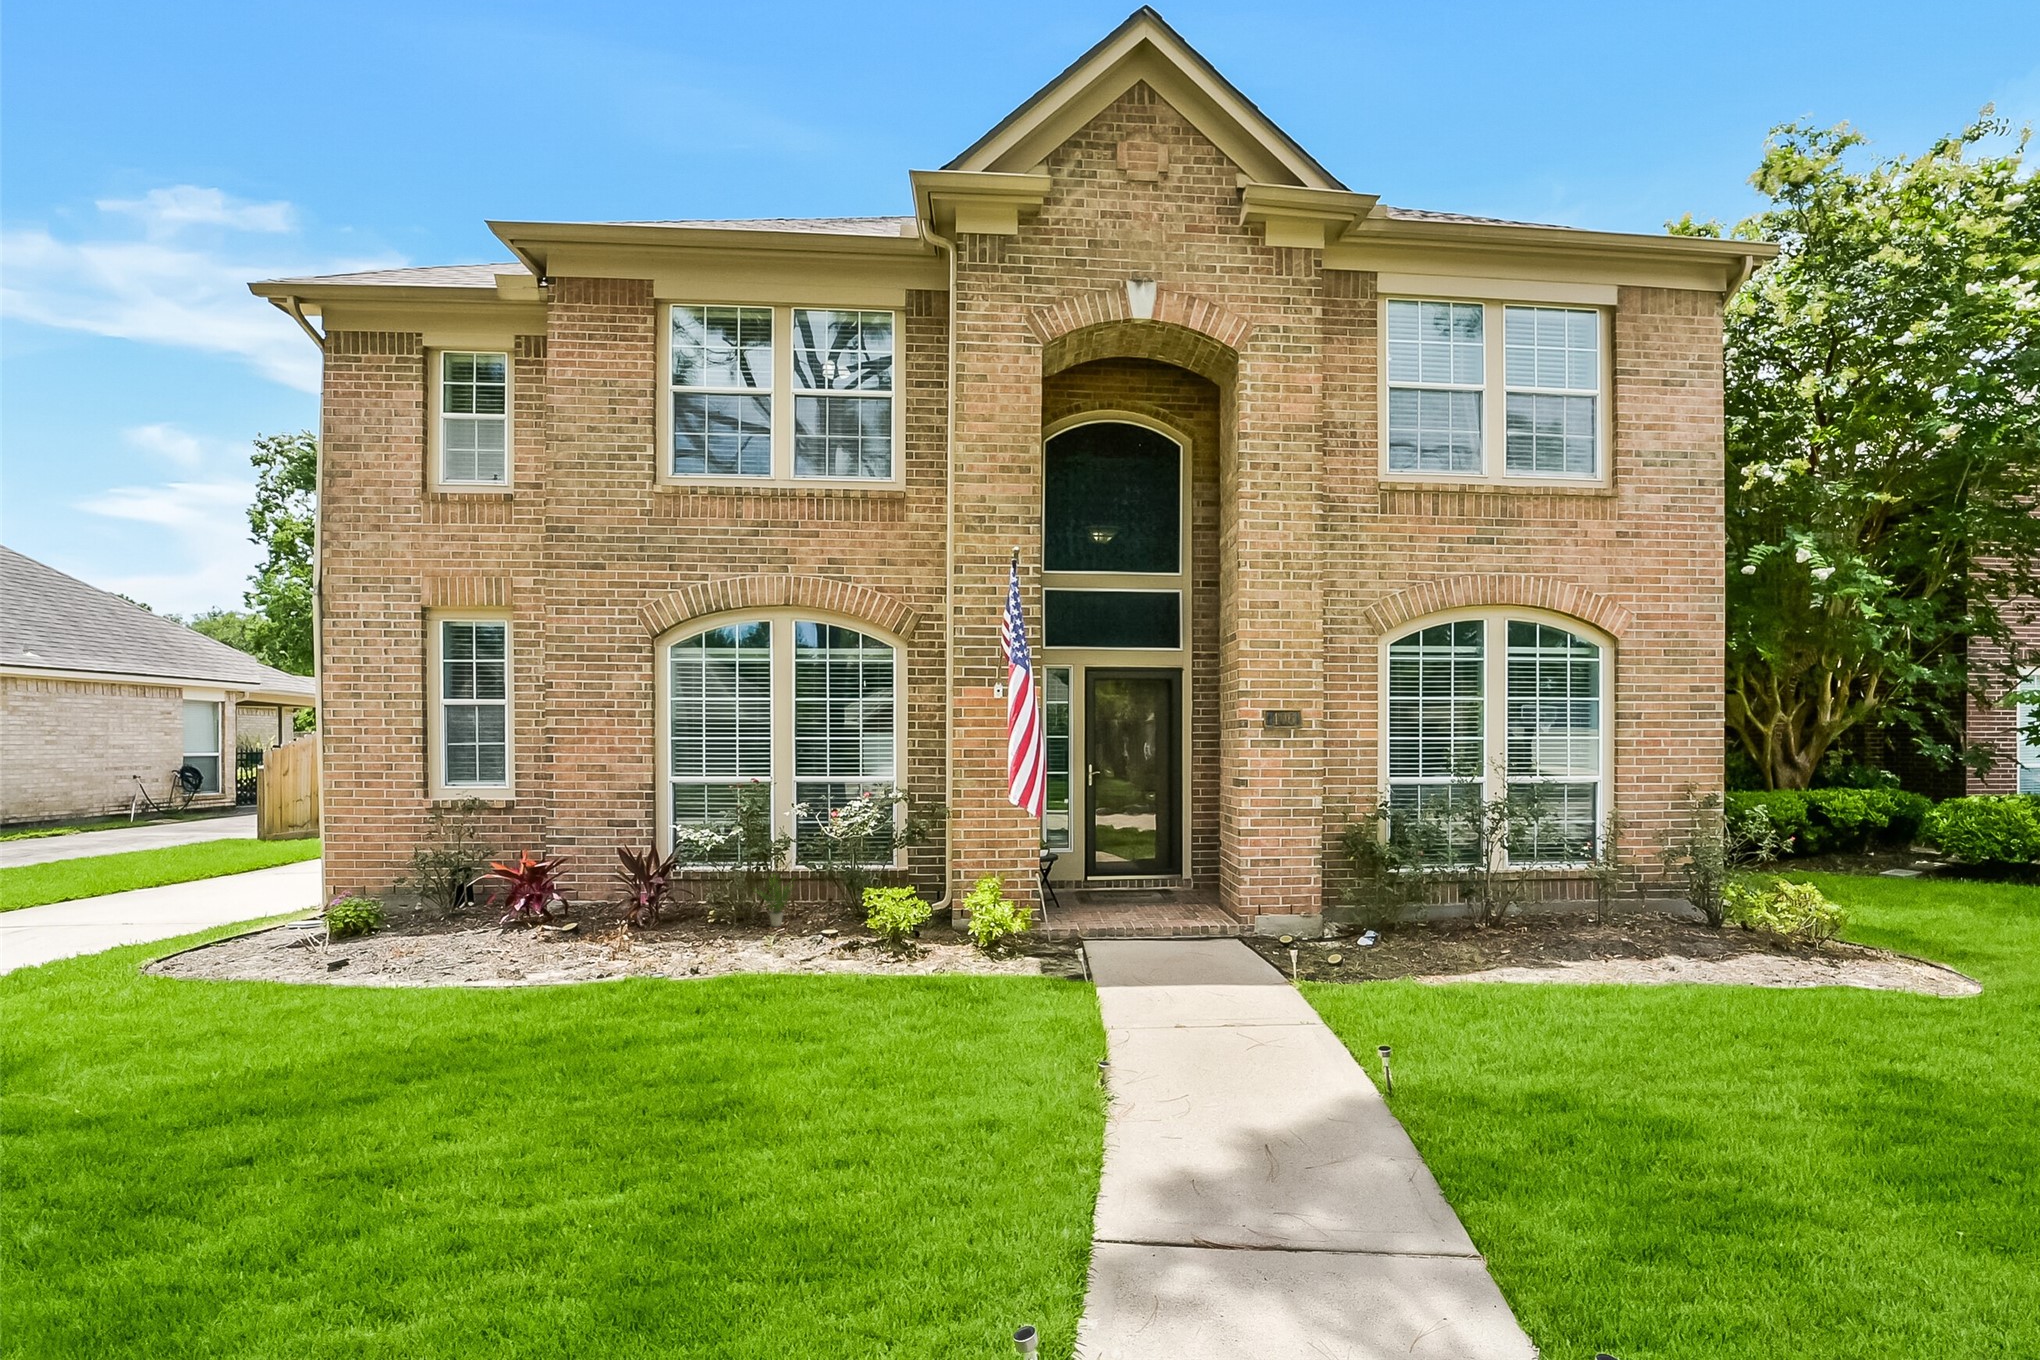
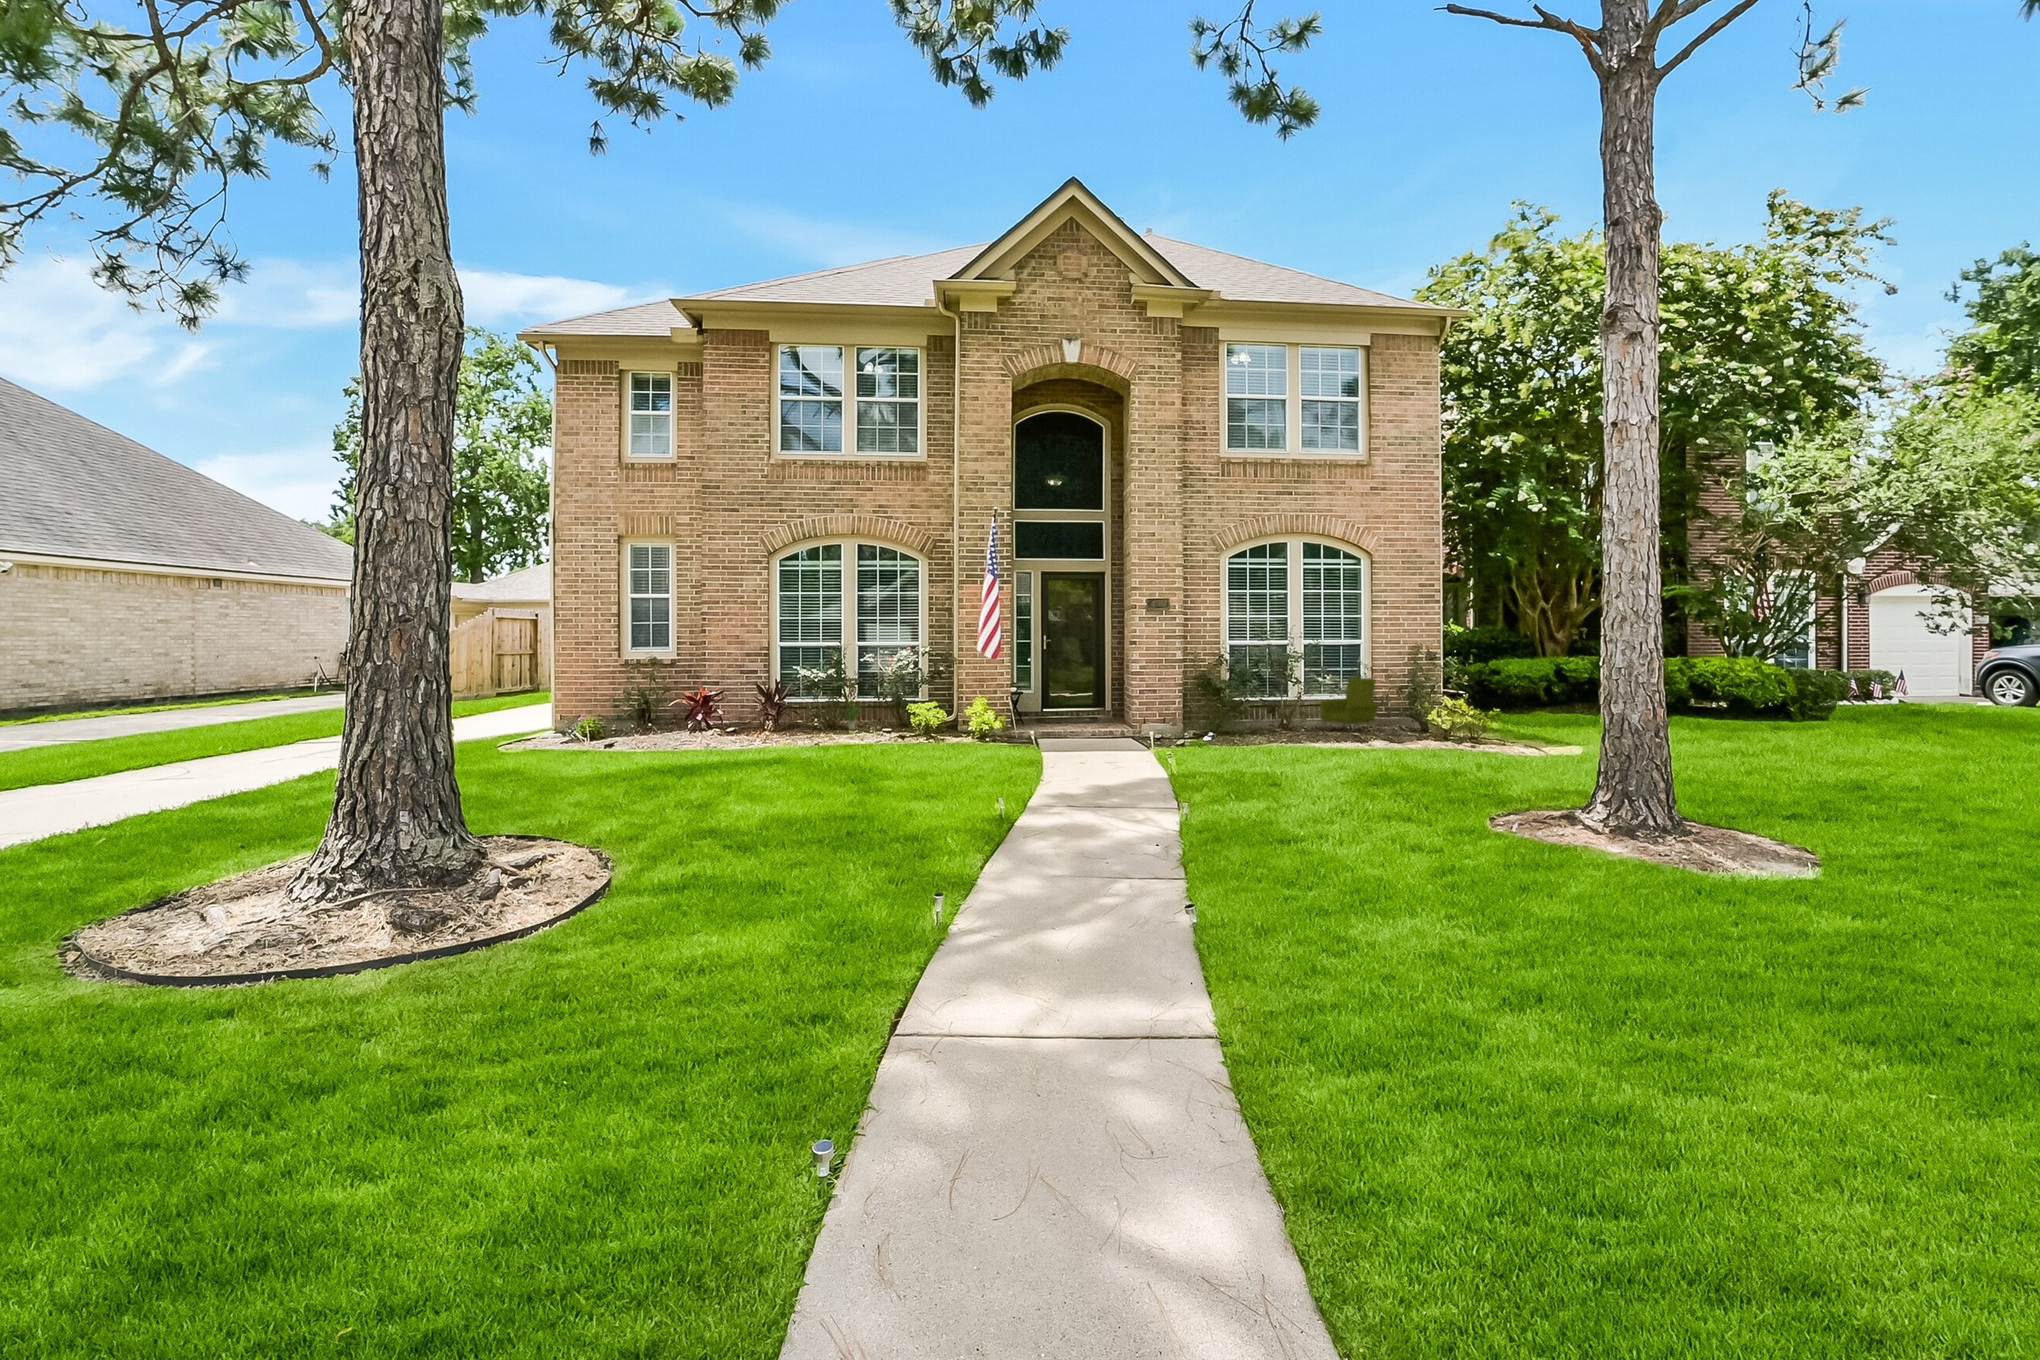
armchair: none [1547,833,1649,935] -> present [1320,677,1378,727]

